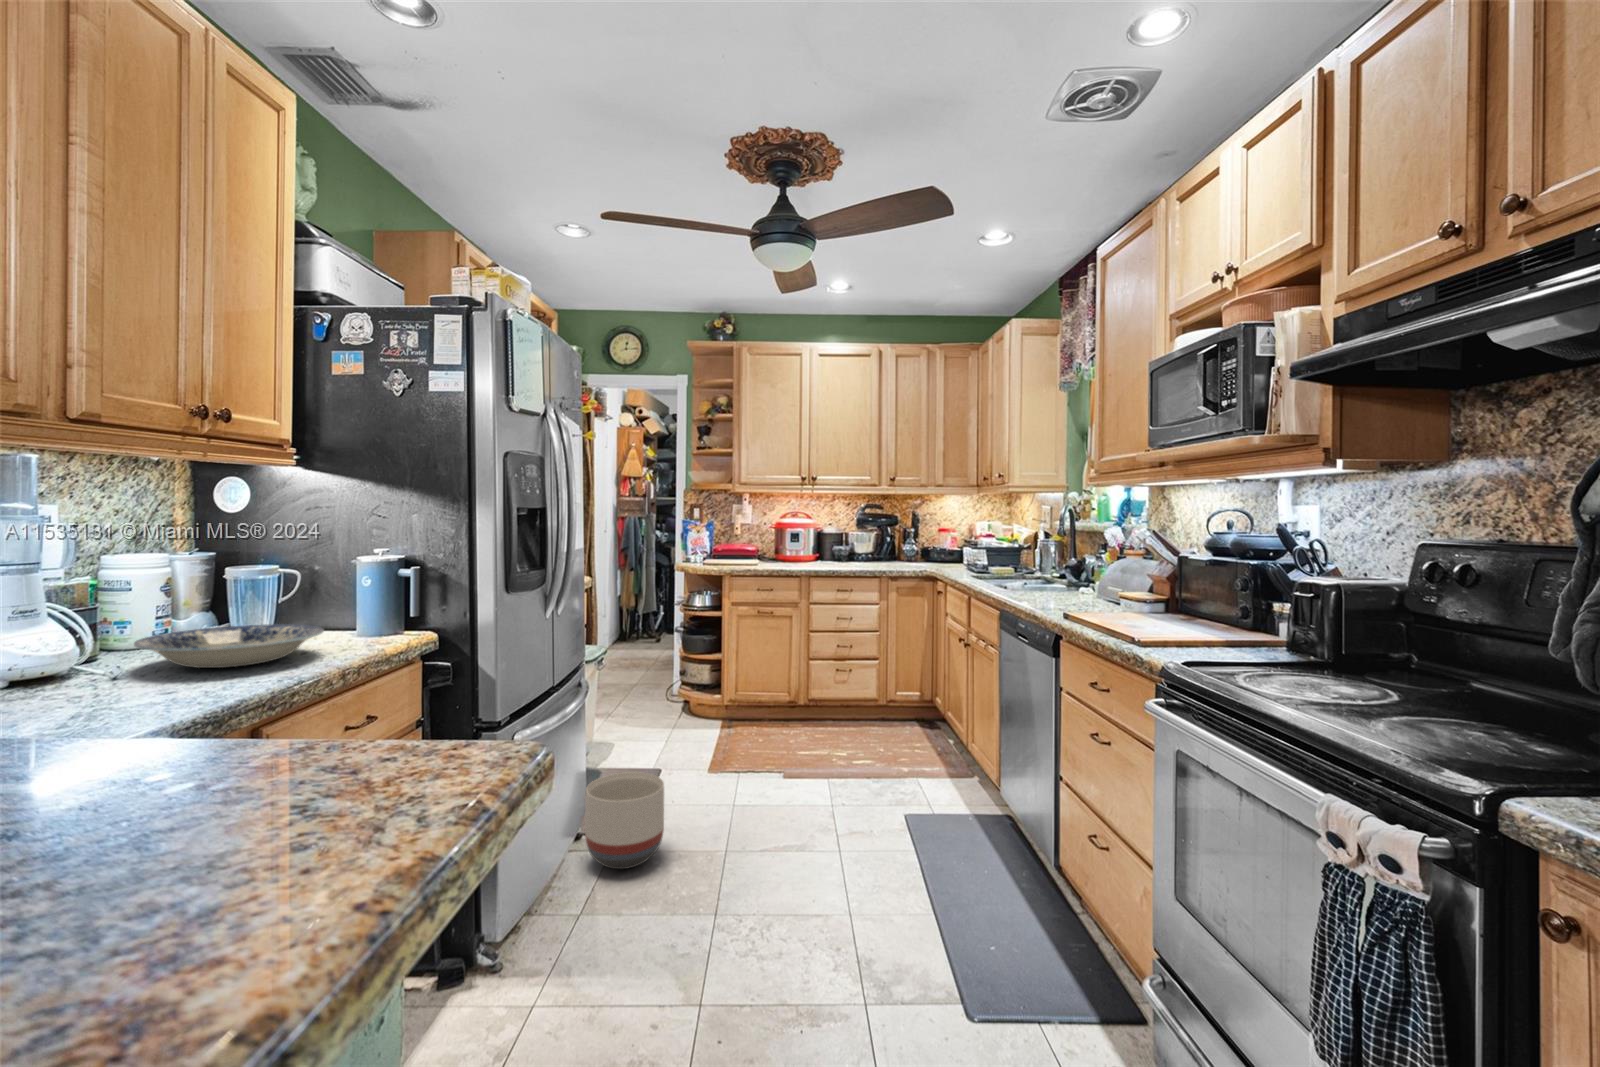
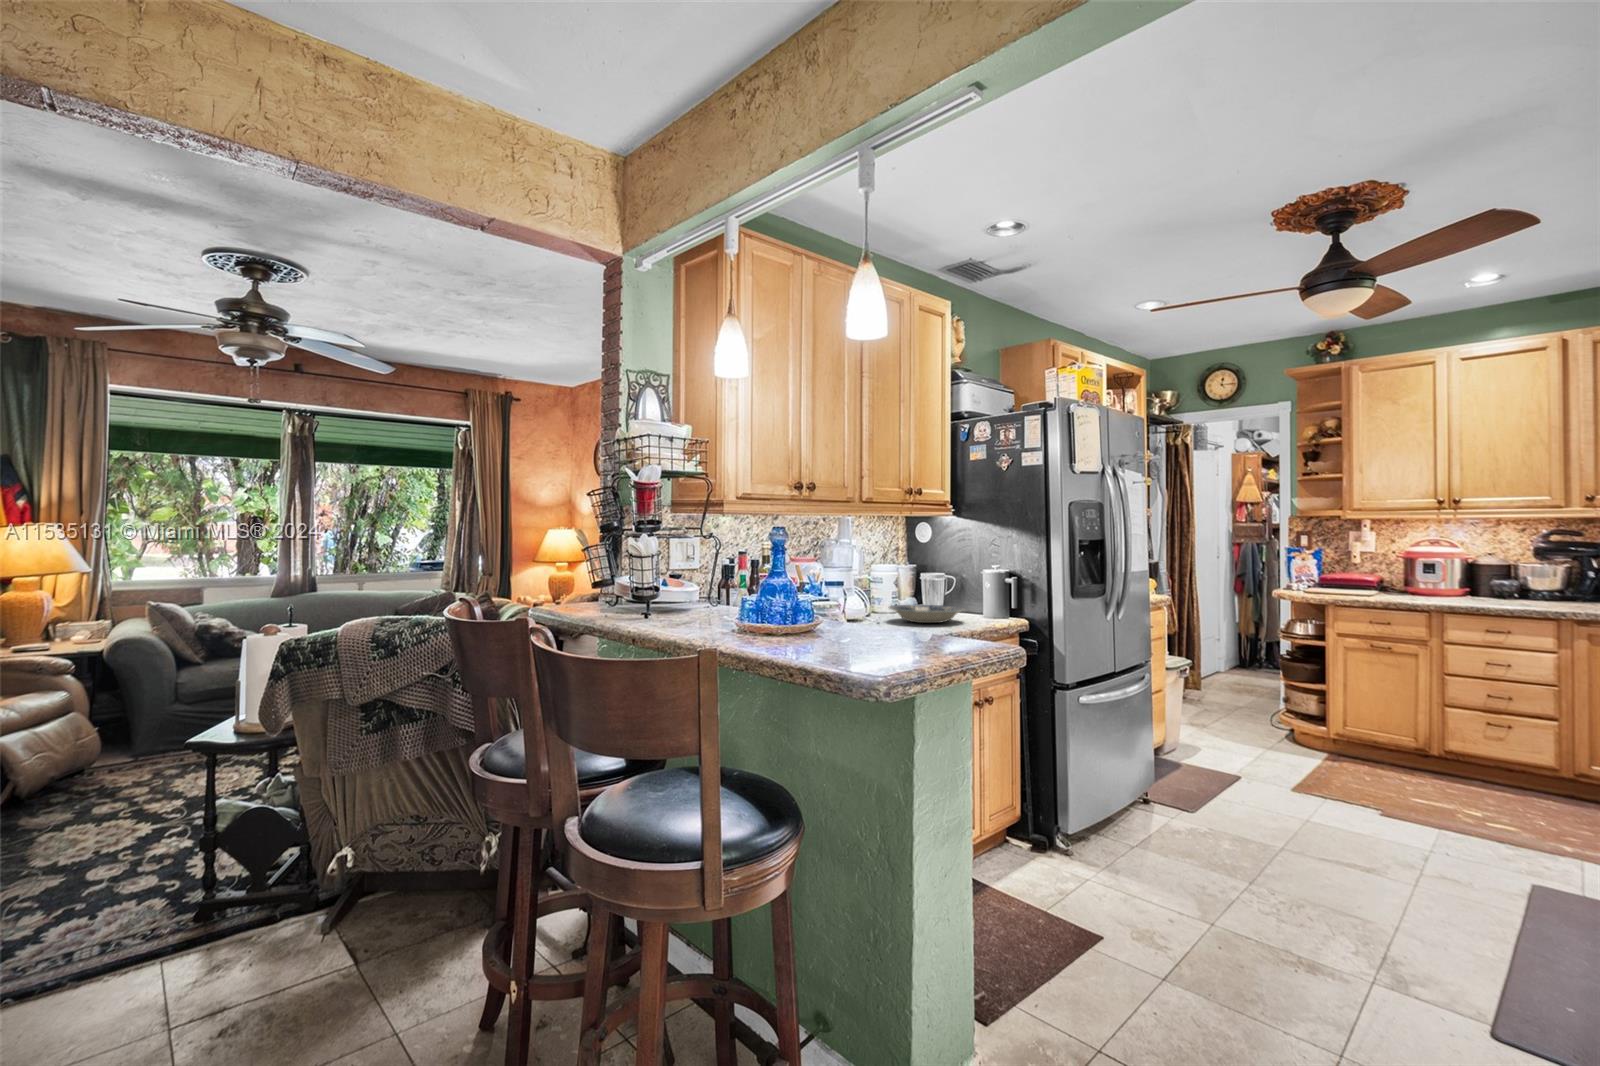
planter: present [585,772,664,869] -> none [1138,753,1207,827]

